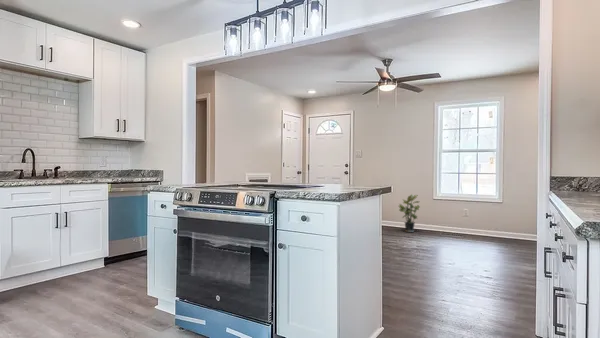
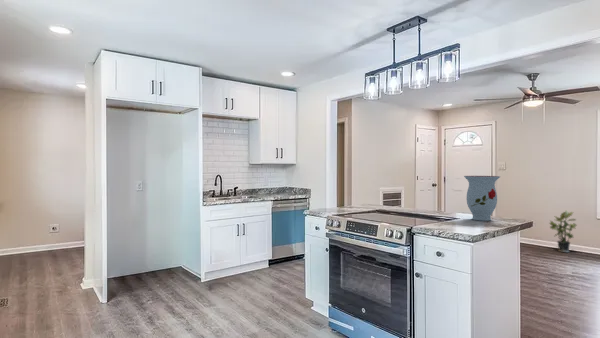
vase: none [330,139,365,187] -> present [464,176,500,221]

